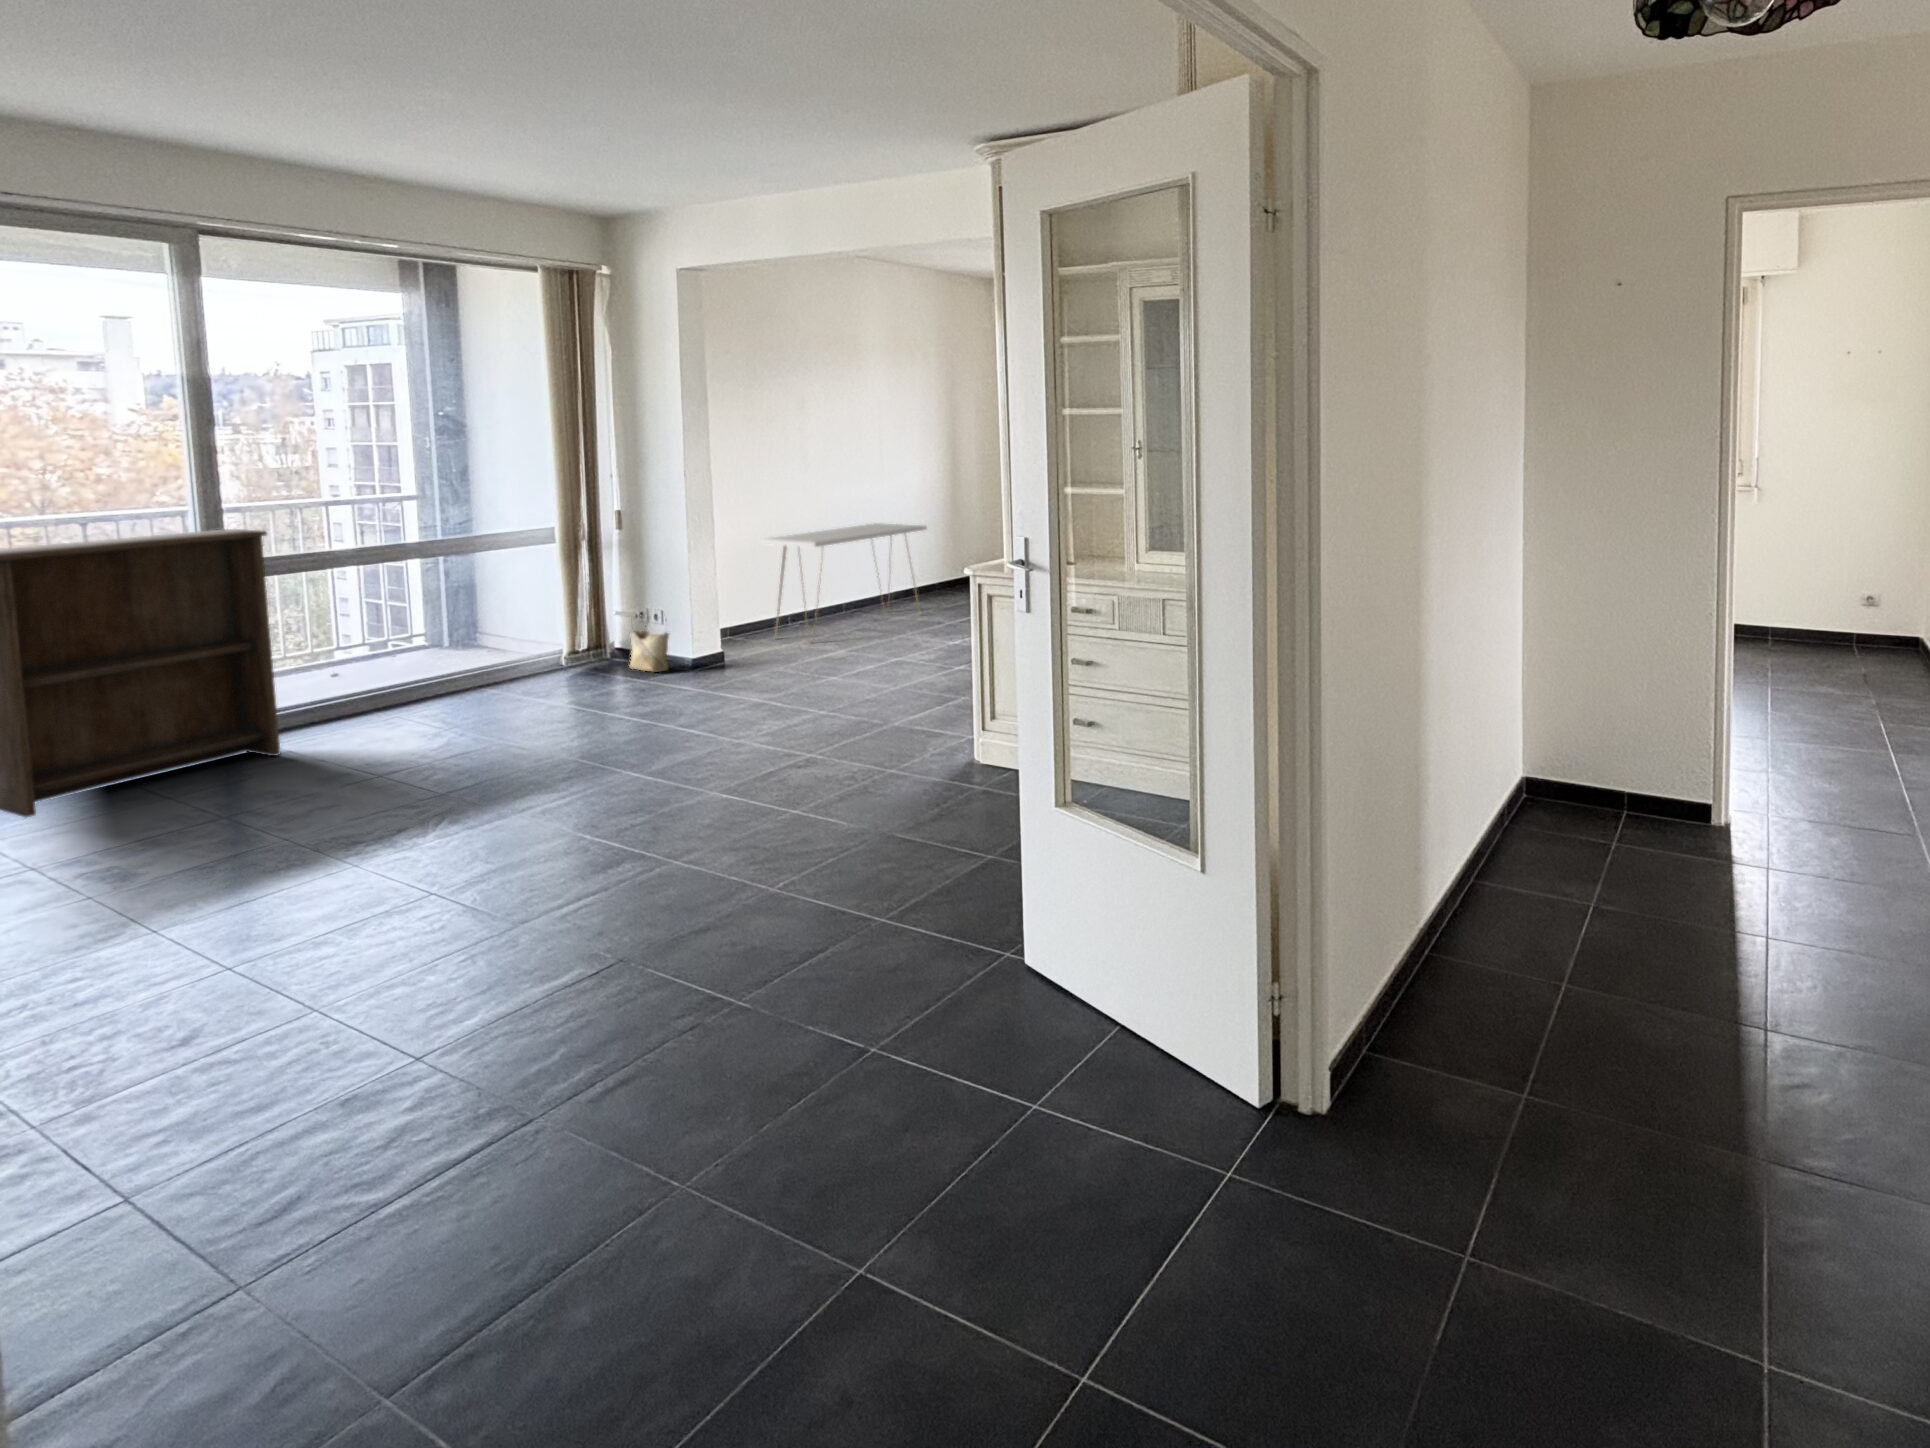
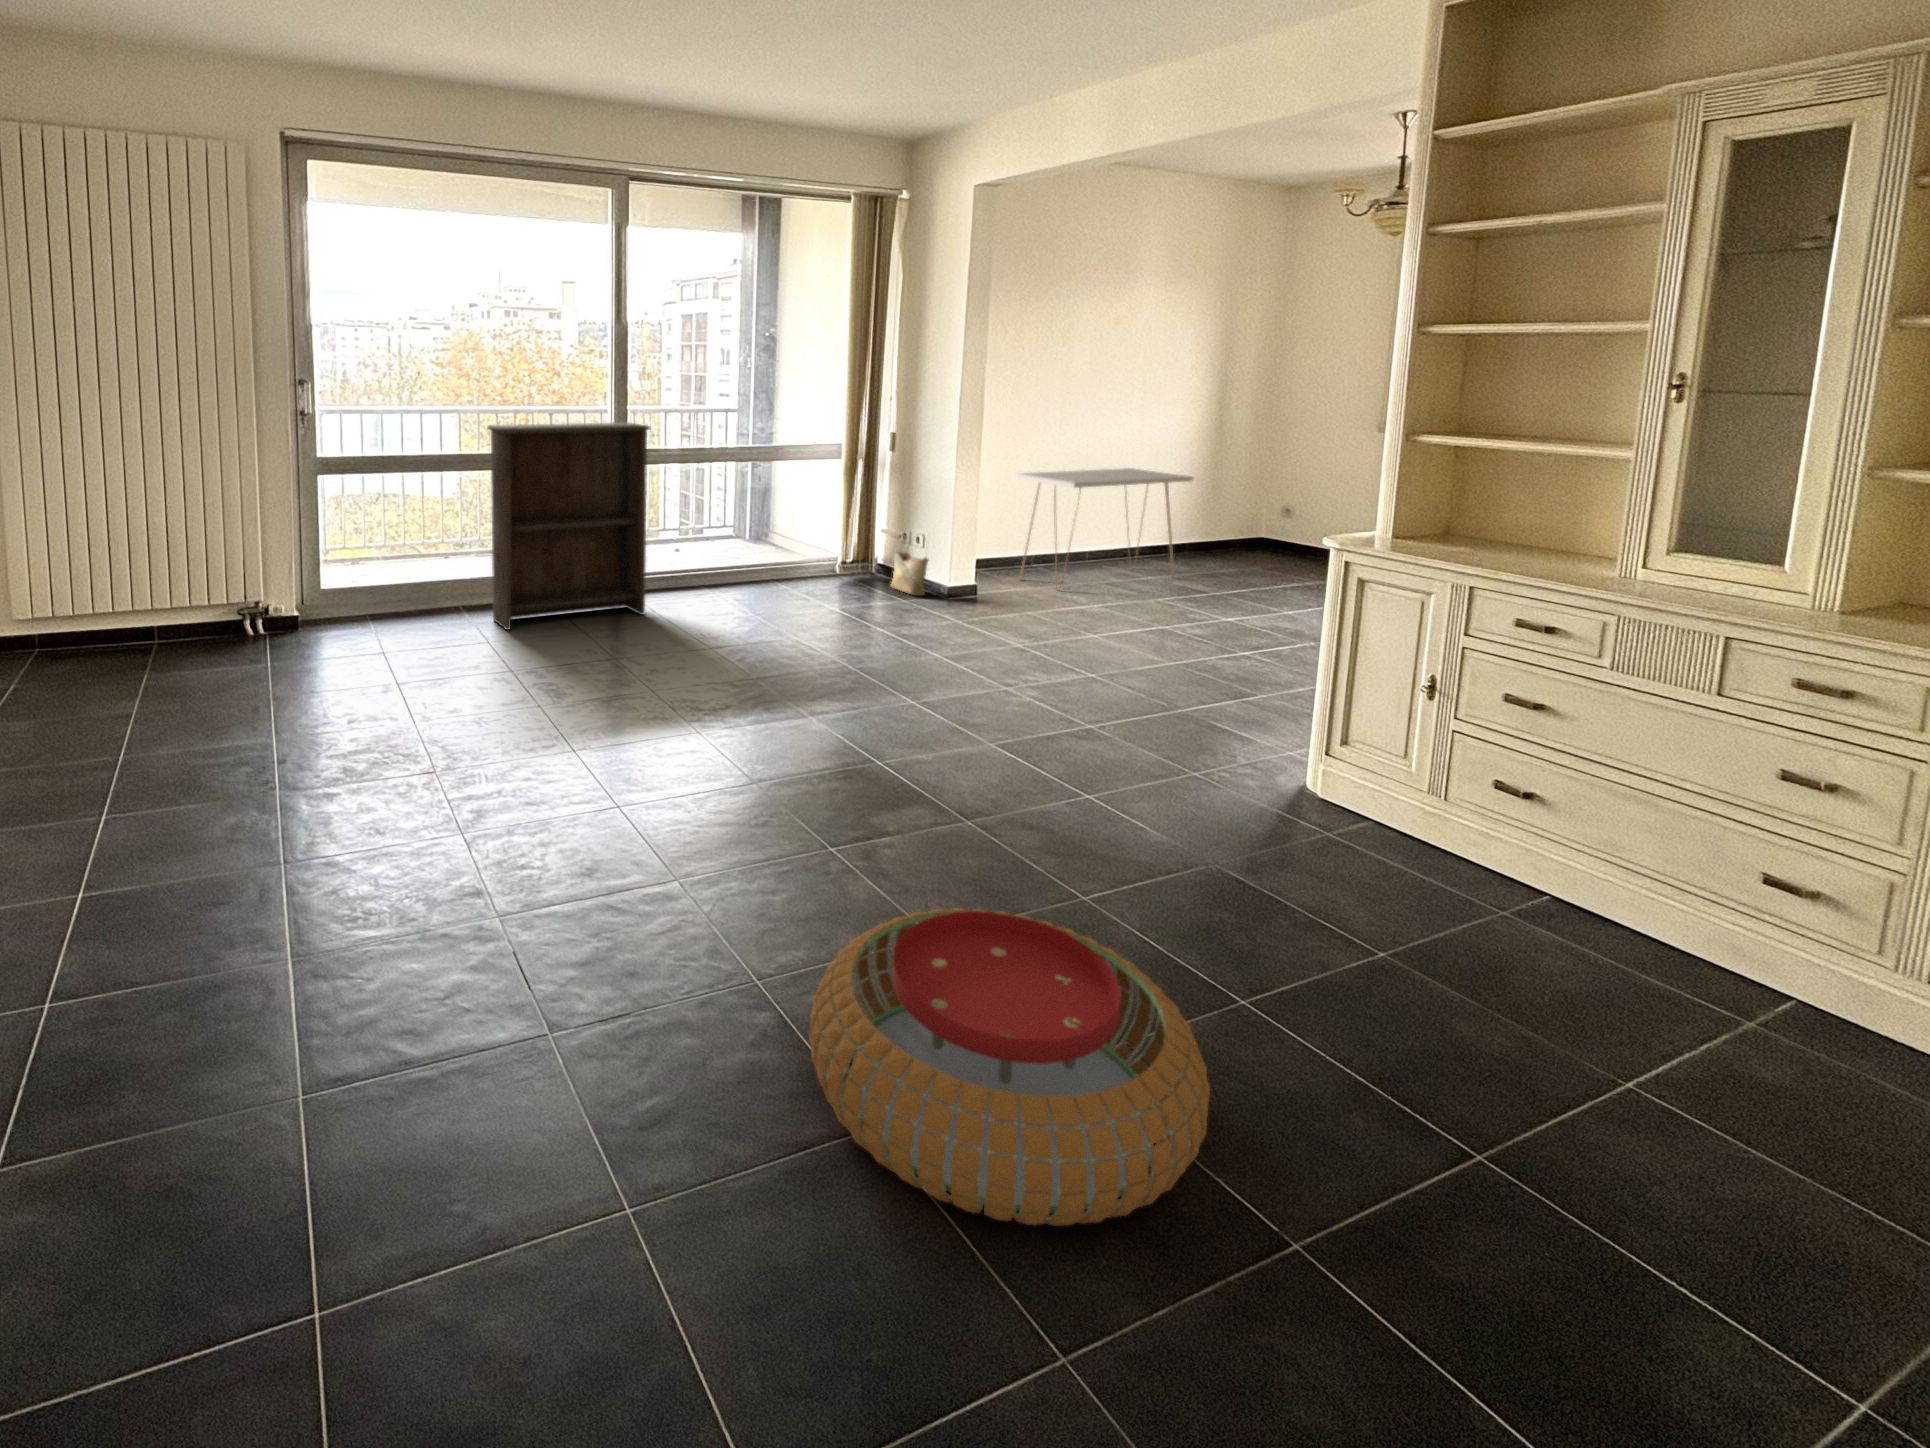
pouf: none [452,909,817,1149] -> present [809,908,1210,1226]

